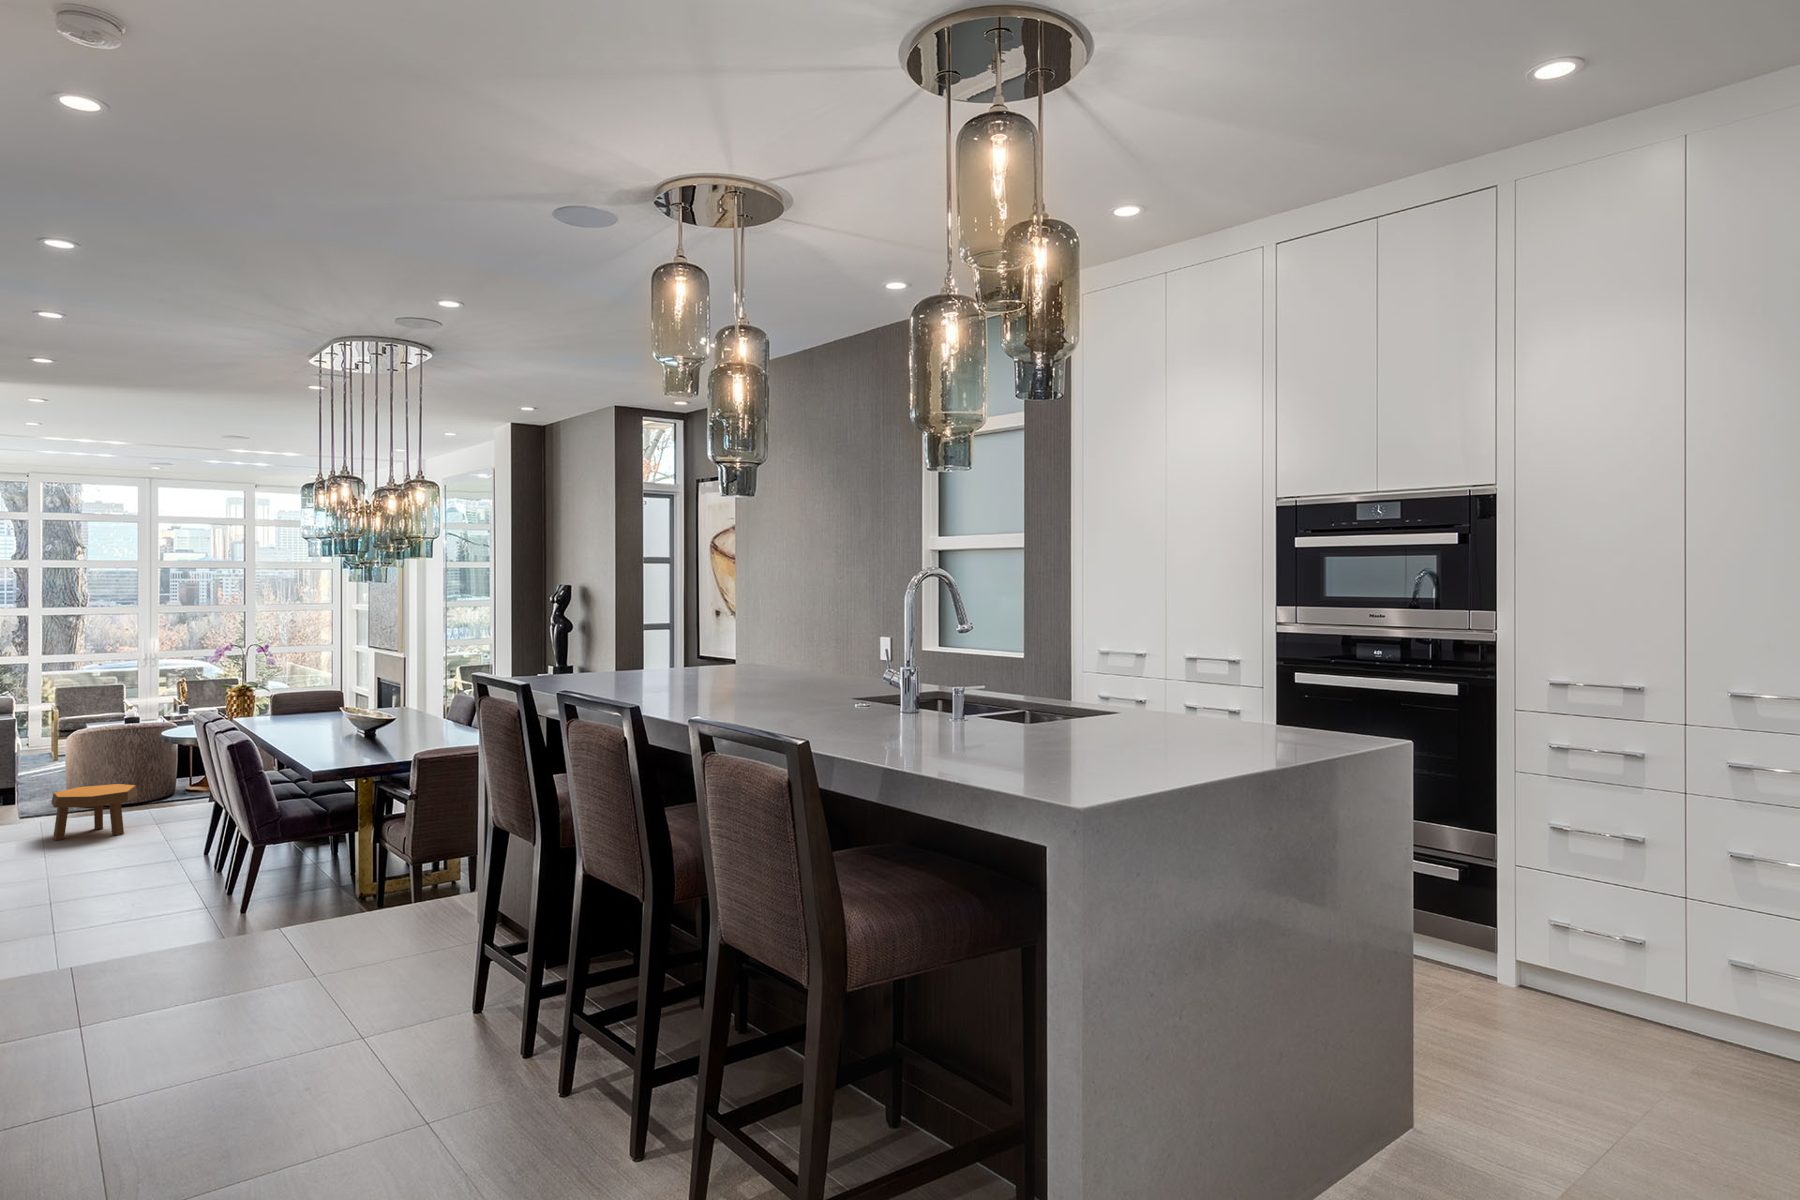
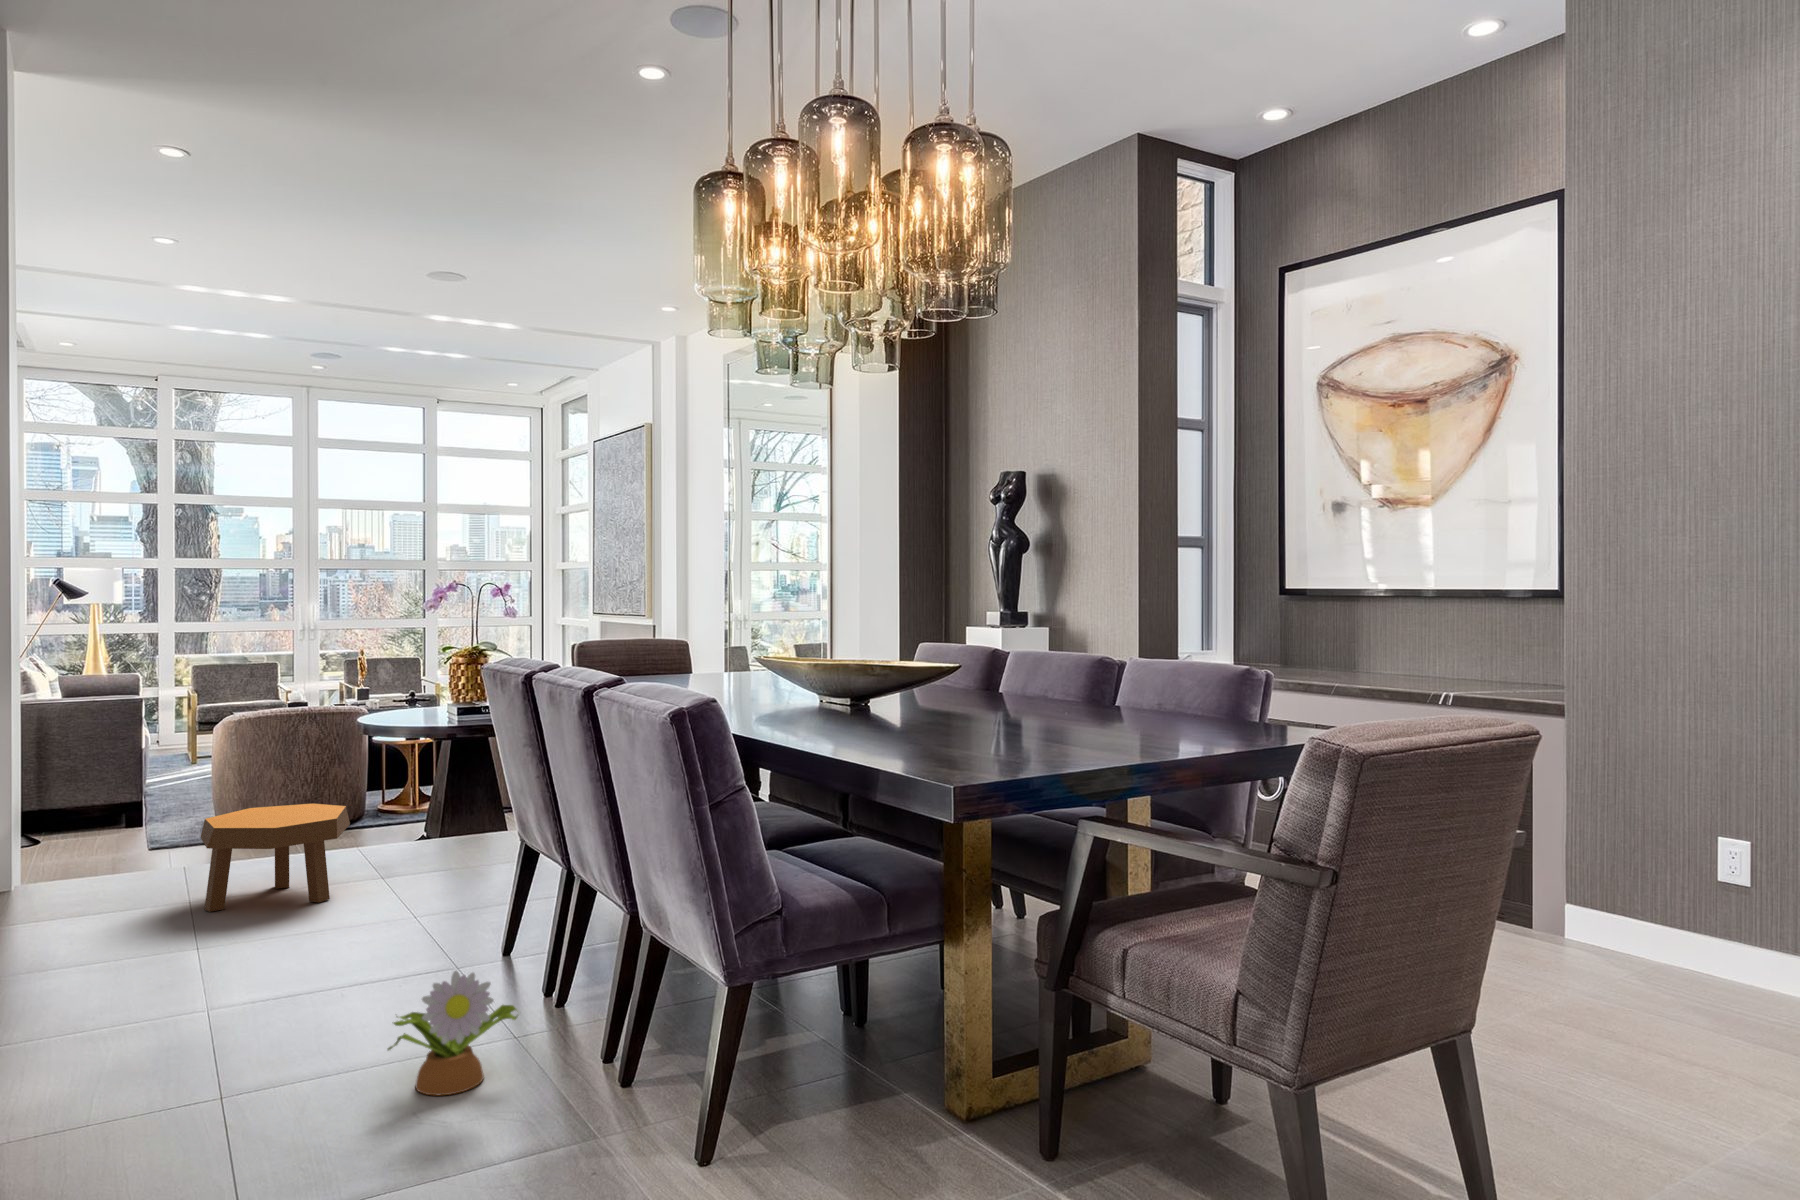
decorative plant: none [125,847,189,898] -> present [388,971,517,1096]

